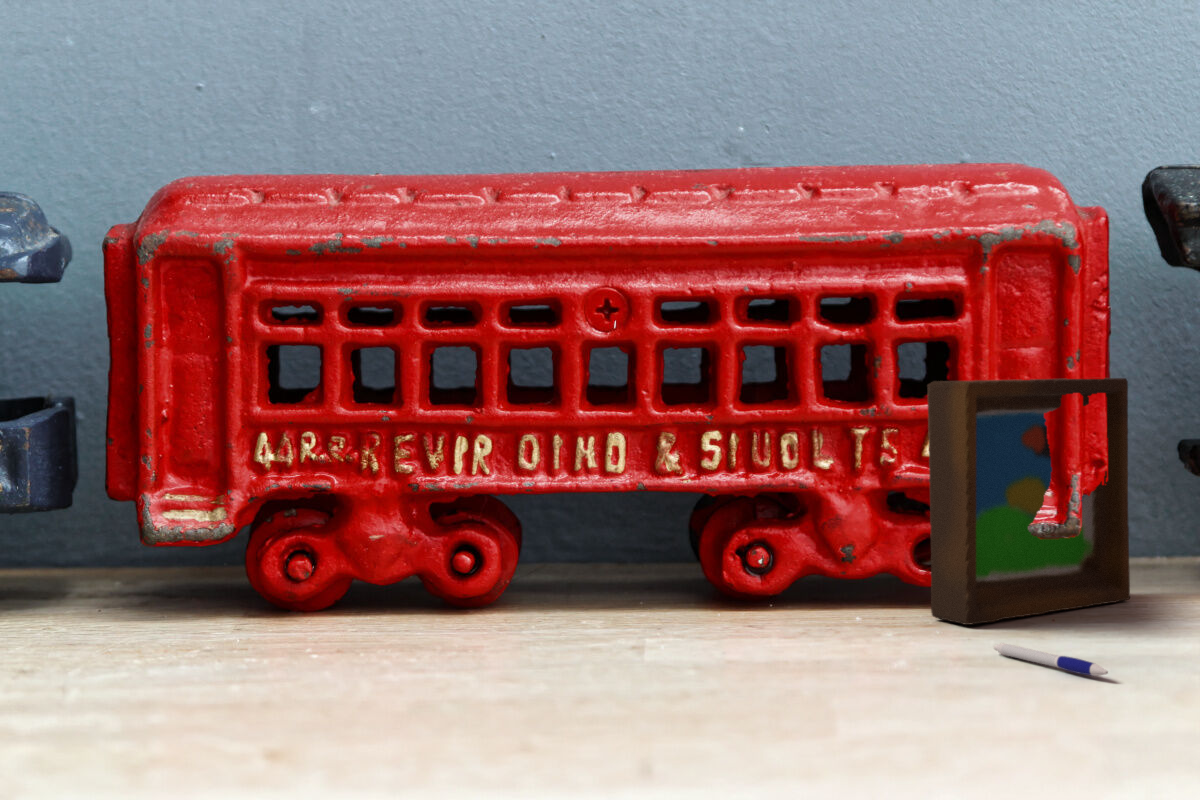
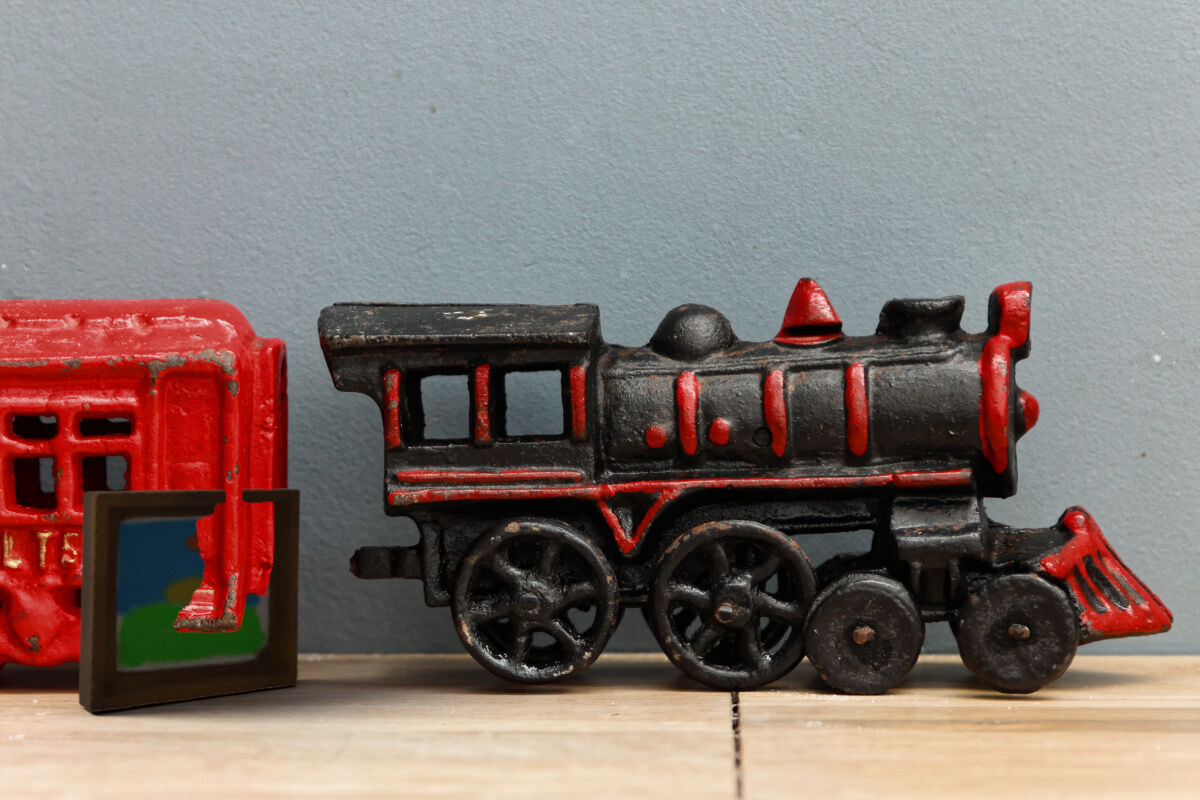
pen: present [994,643,1108,676] -> none [51,731,87,761]

